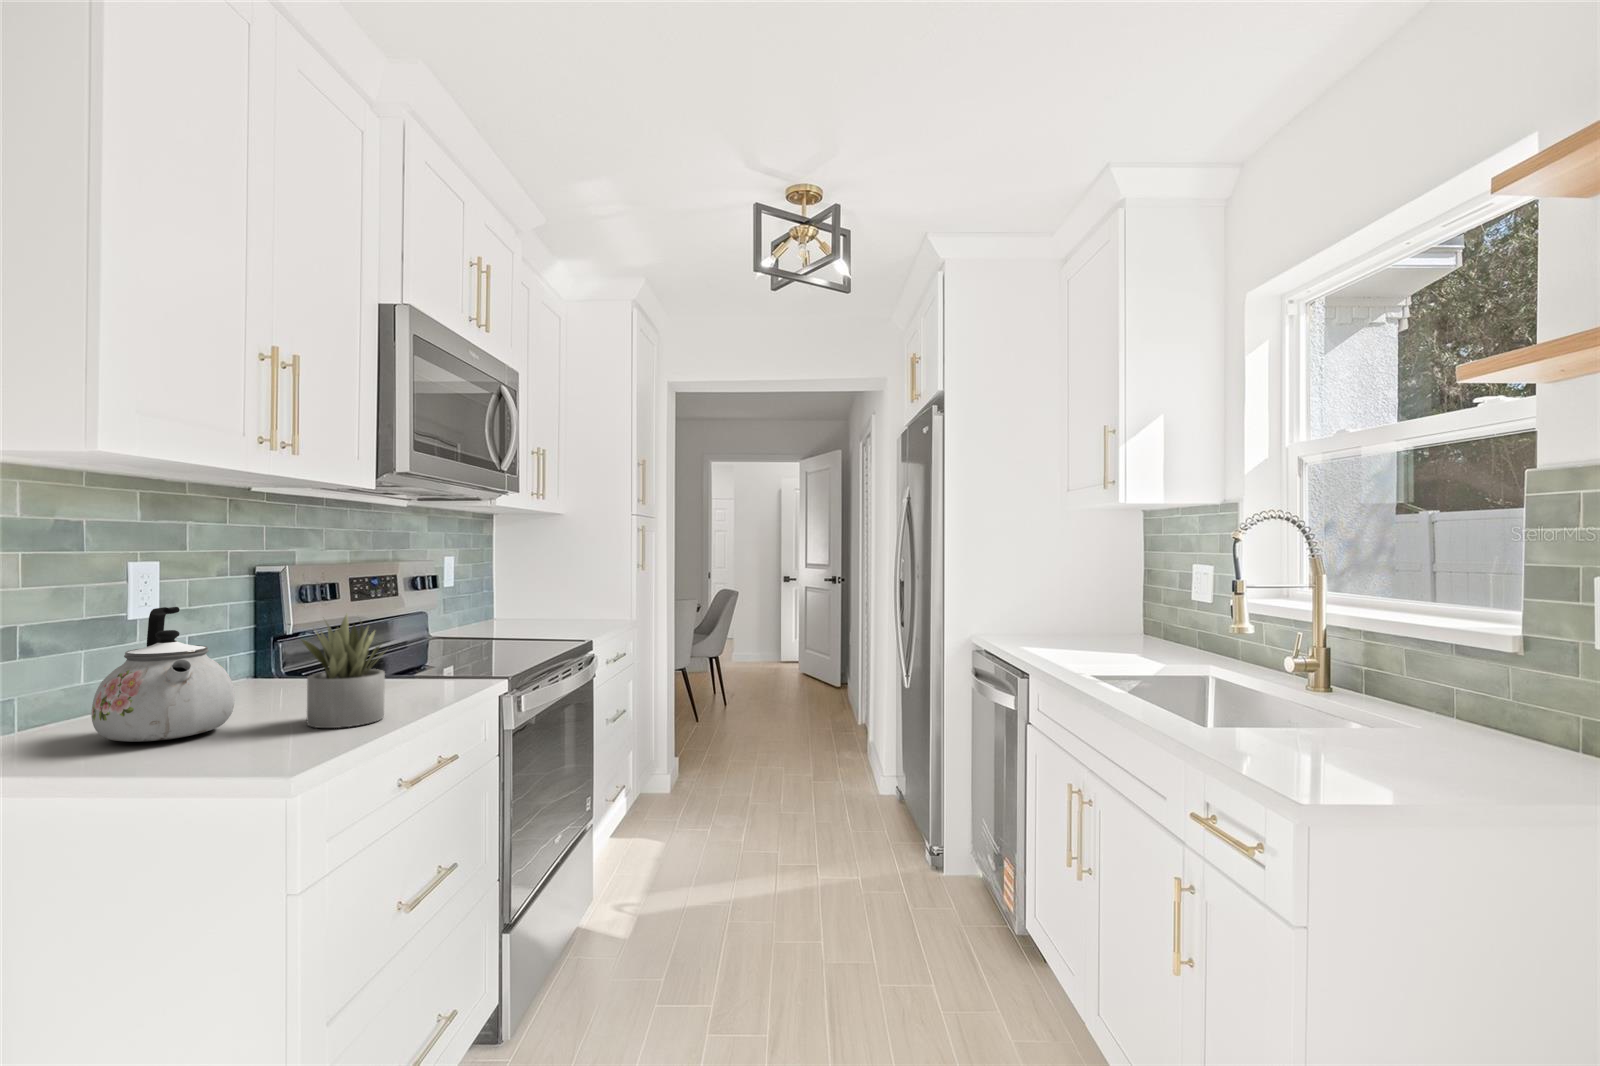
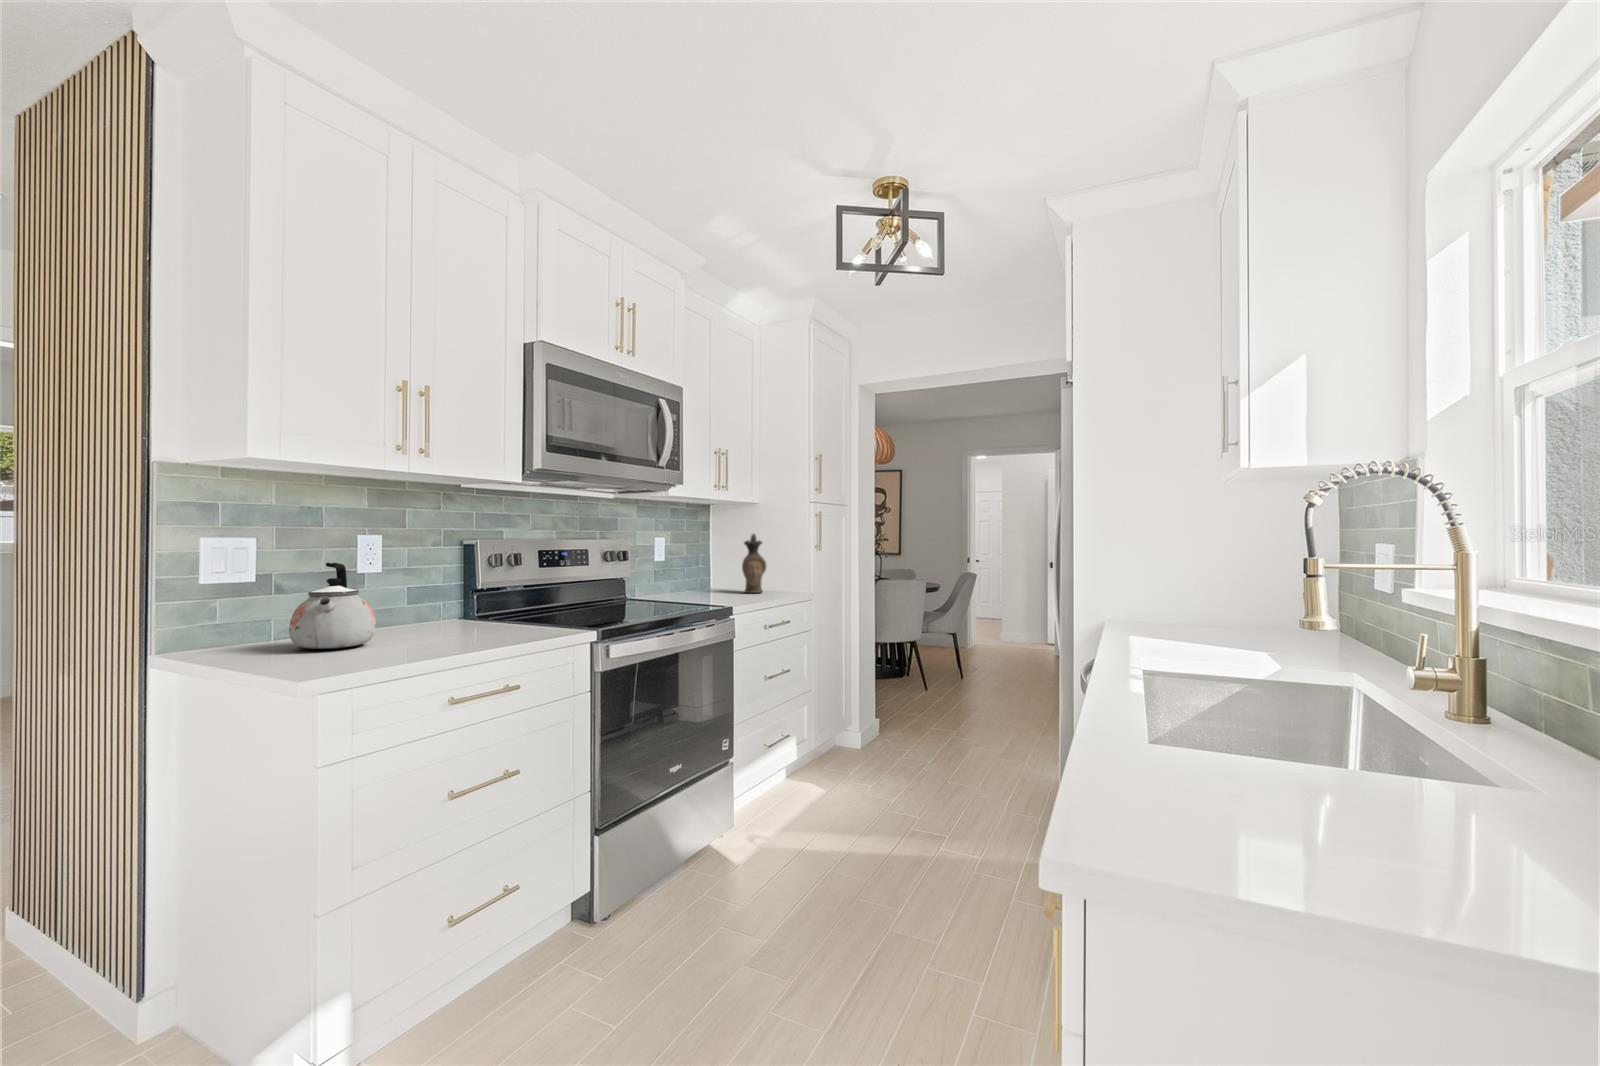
ceramic pitcher: none [534,549,565,620] -> present [742,534,766,593]
succulent plant: present [302,614,385,728] -> none [397,571,465,652]

